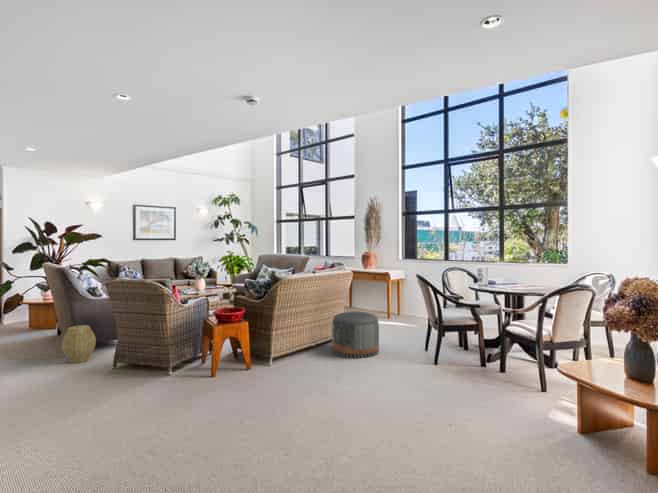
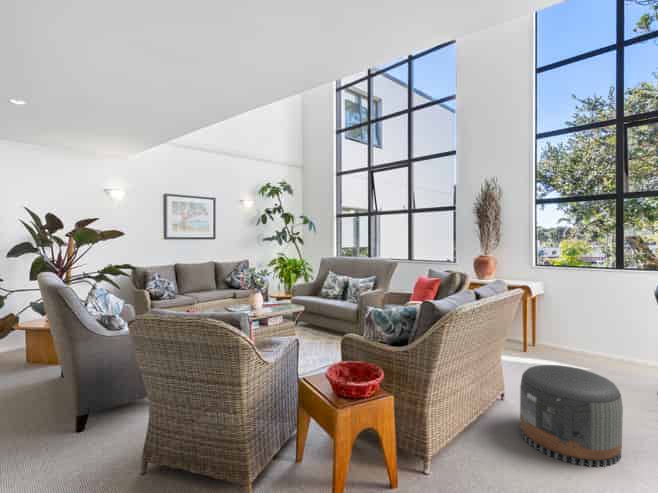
woven basket: present [62,325,96,363] -> none [46,391,108,466]

